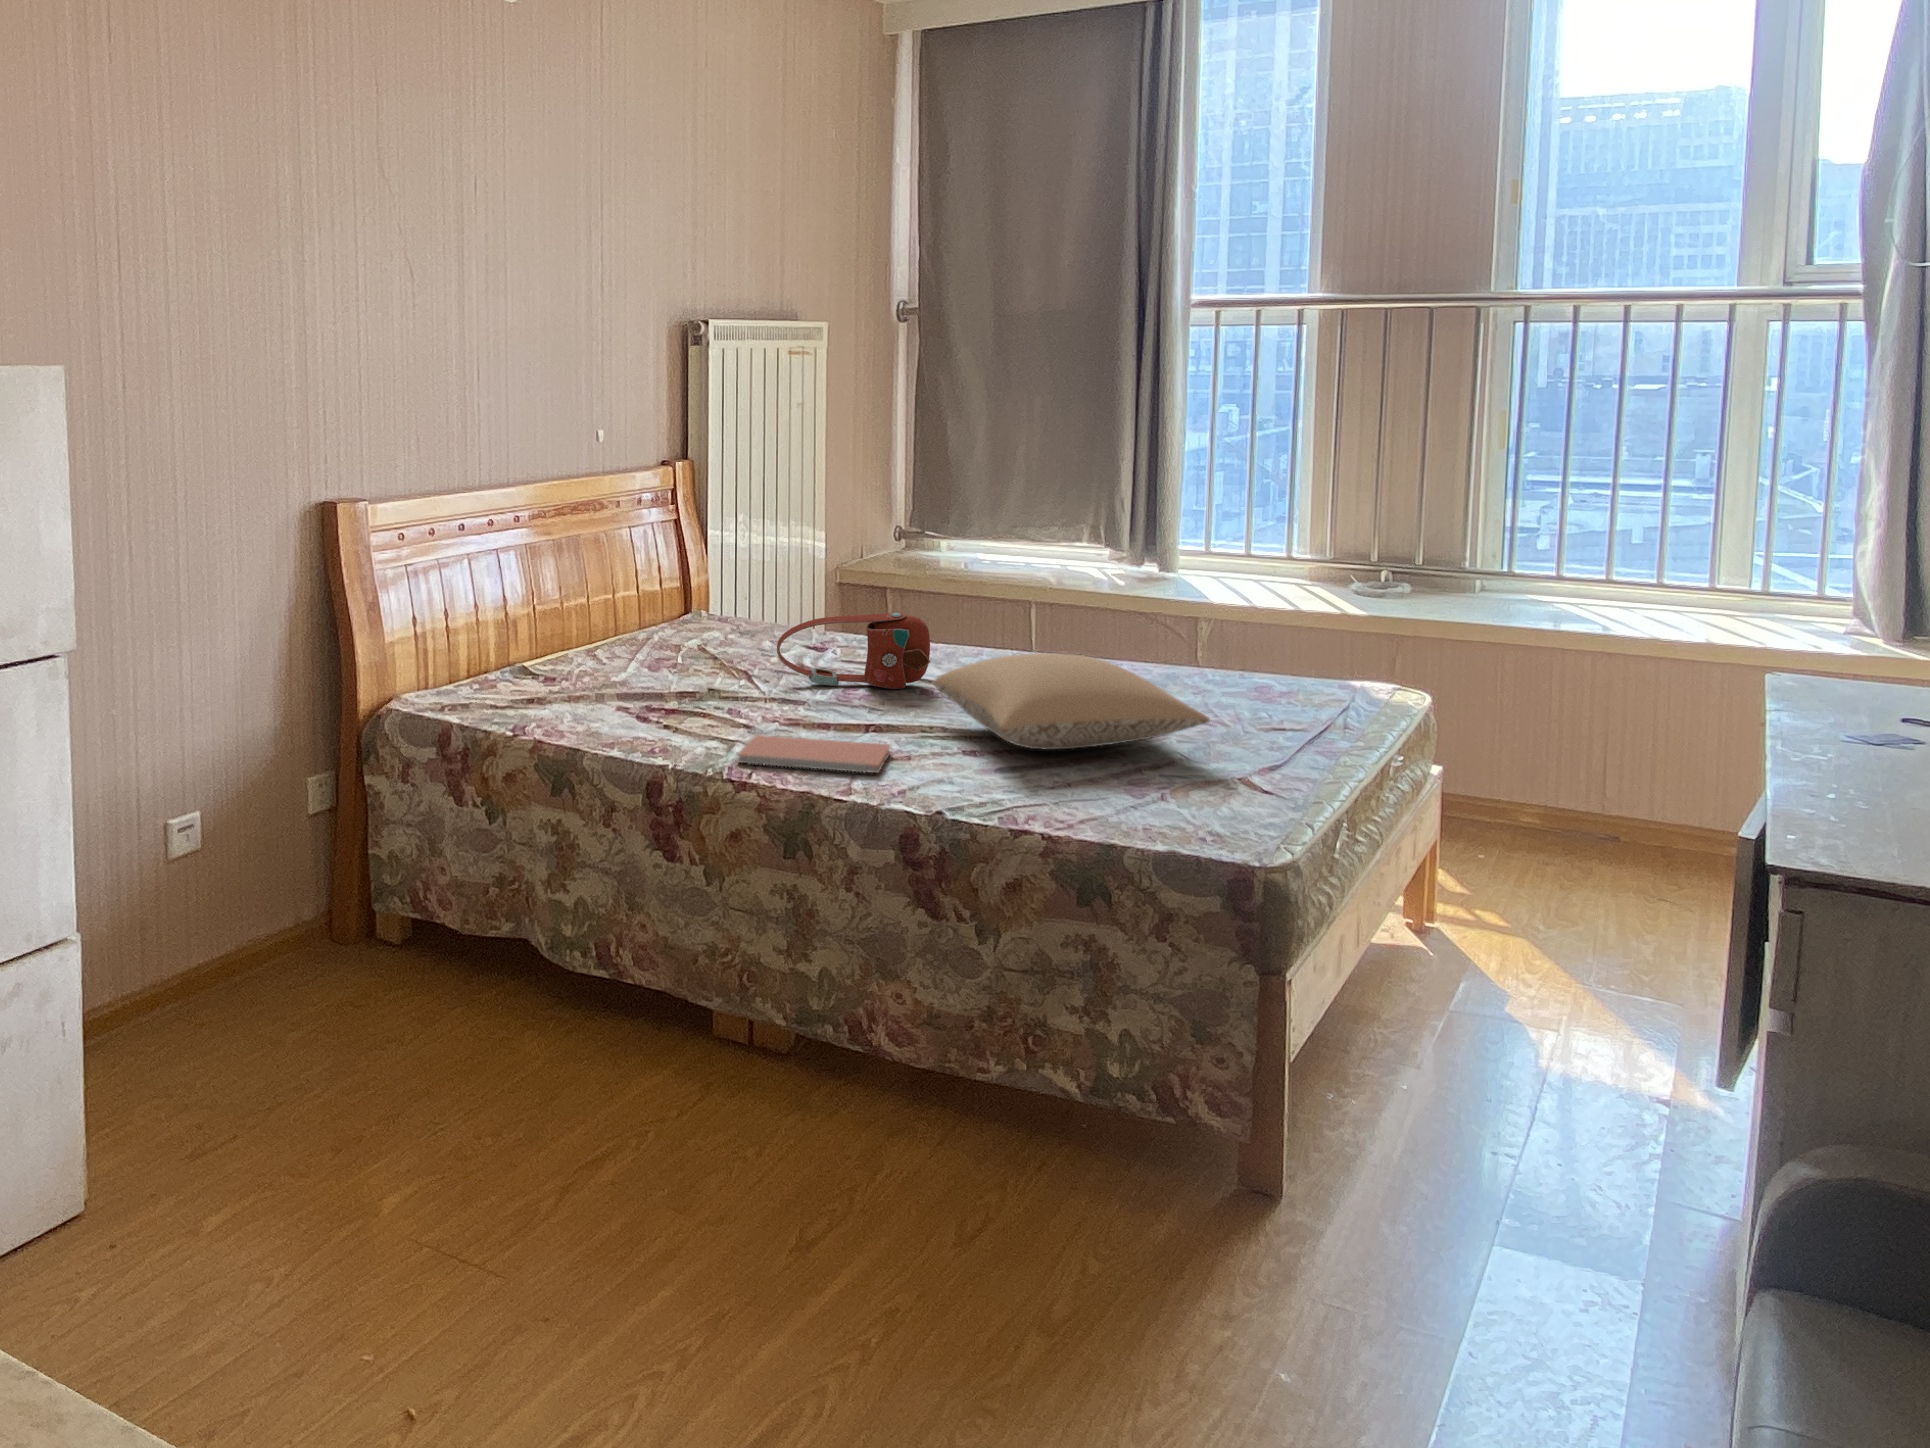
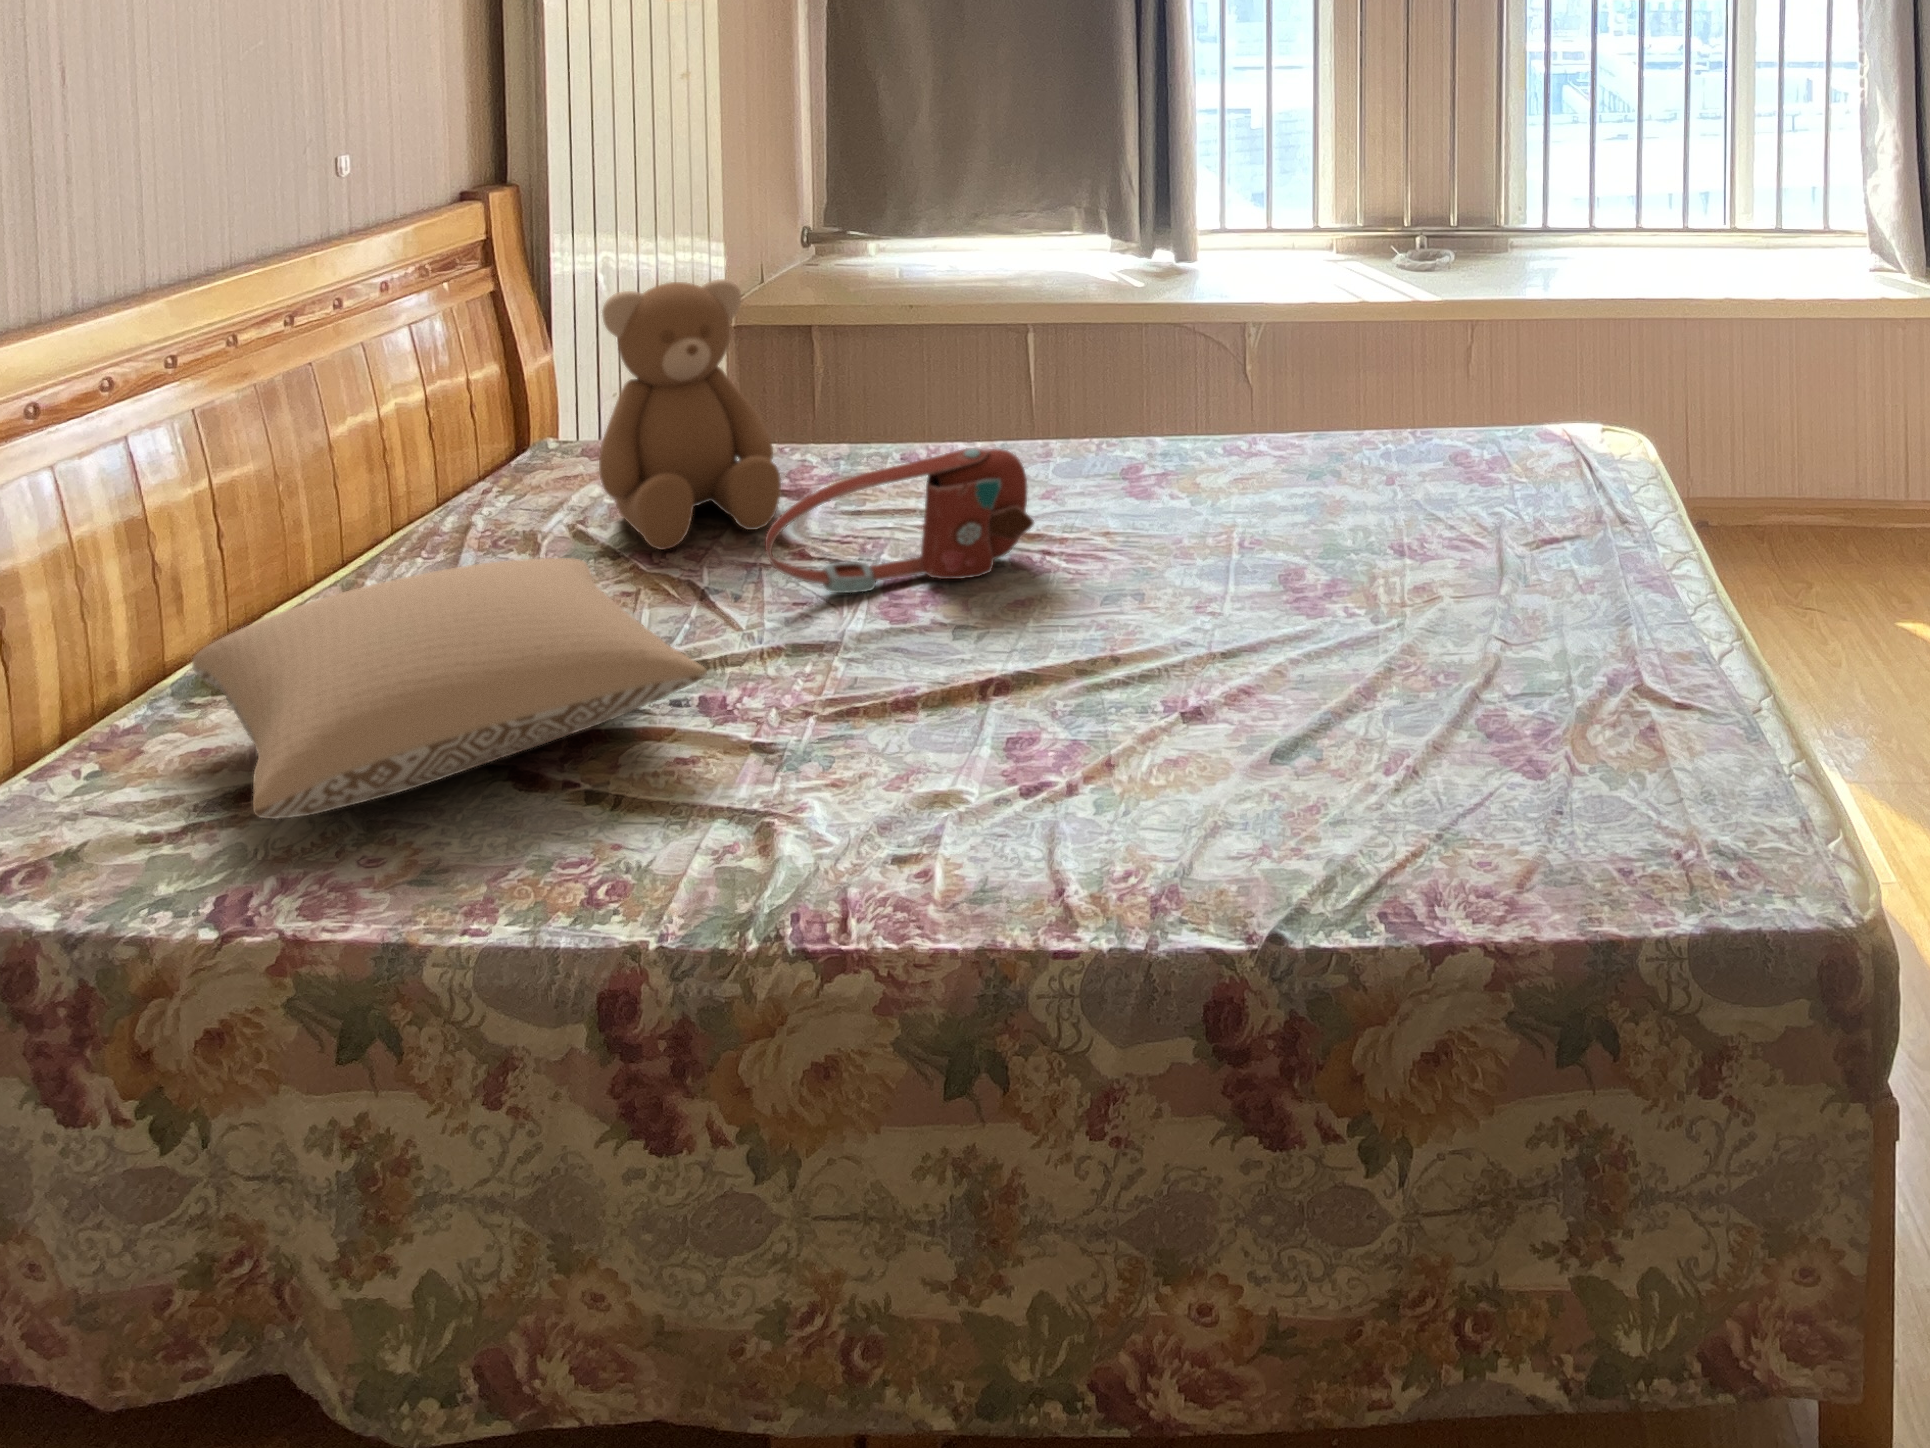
teddy bear: none [712,513,807,657] -> present [599,279,781,550]
pillow: present [934,653,1210,750] -> present [192,558,707,819]
notebook: present [737,735,890,773] -> none [796,747,1088,884]

